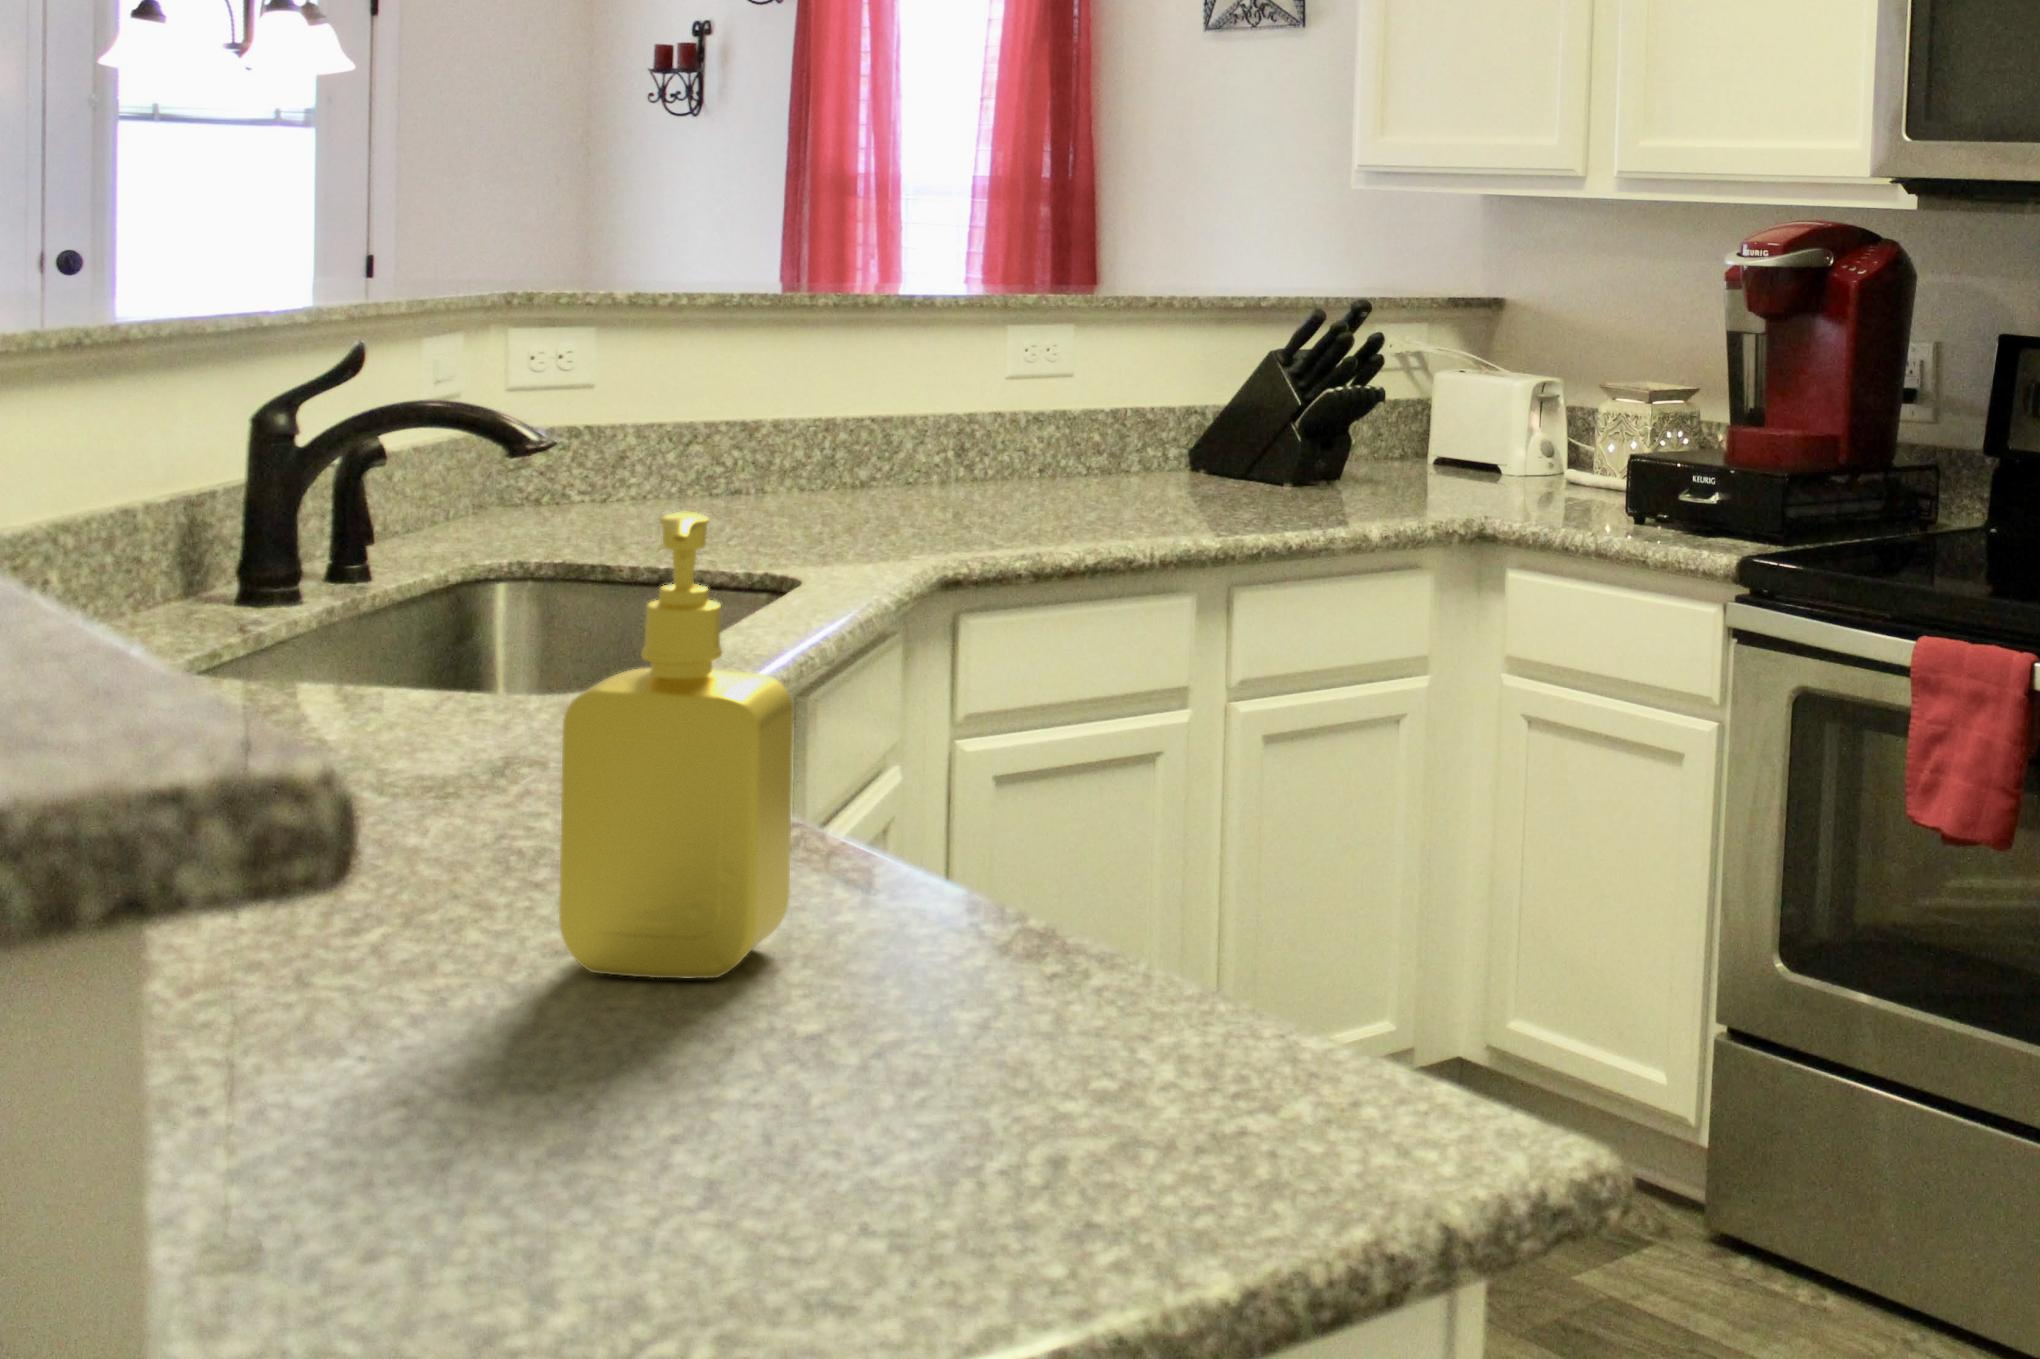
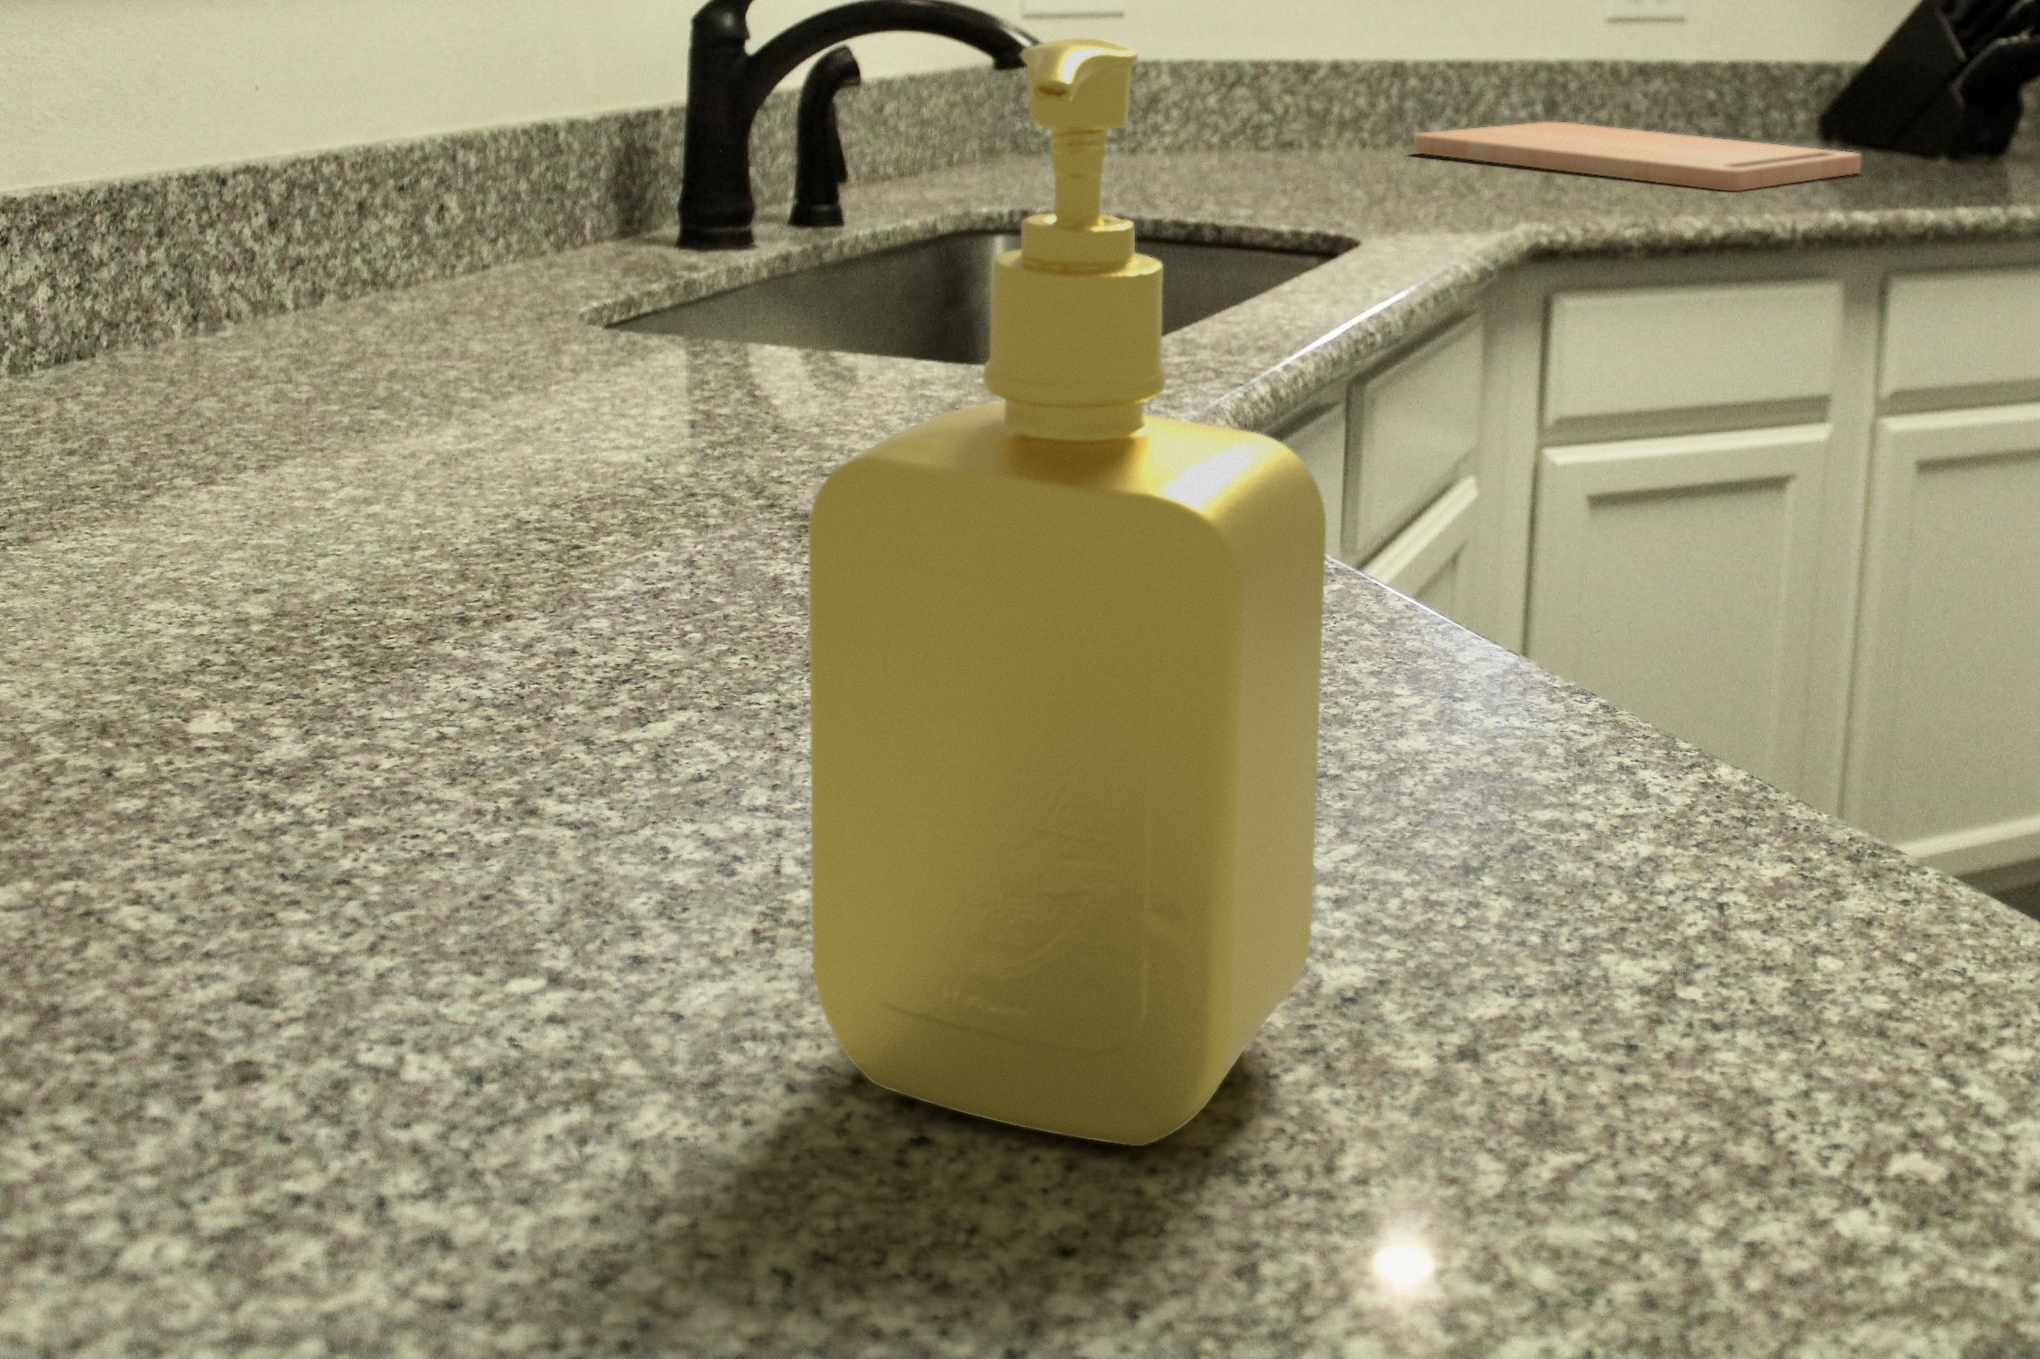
cutting board: none [853,464,1220,520] -> present [1414,122,1861,191]

